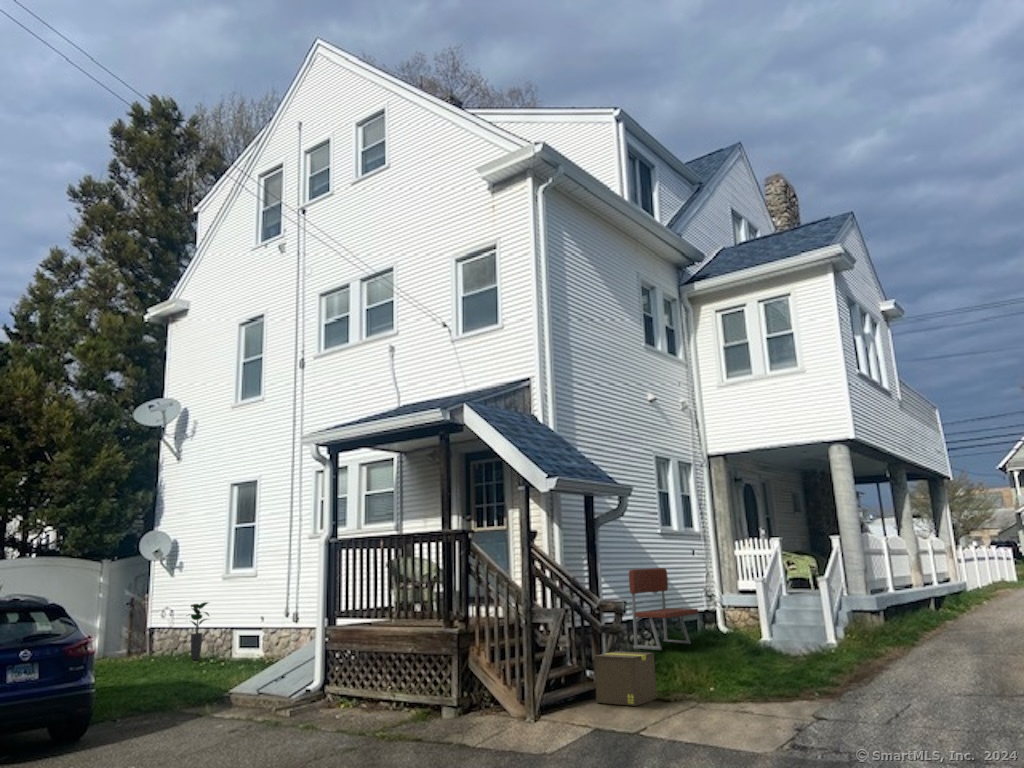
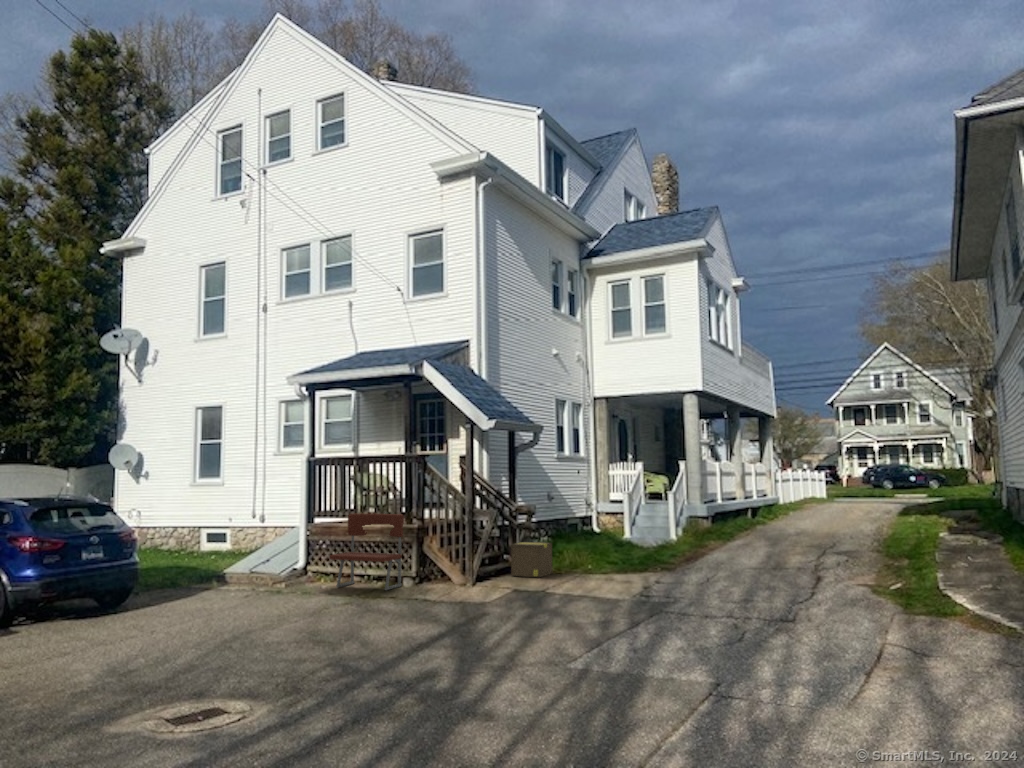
bench: present [629,568,698,650] -> present [329,513,404,590]
potted plant: present [191,602,209,660] -> none [157,504,180,551]

